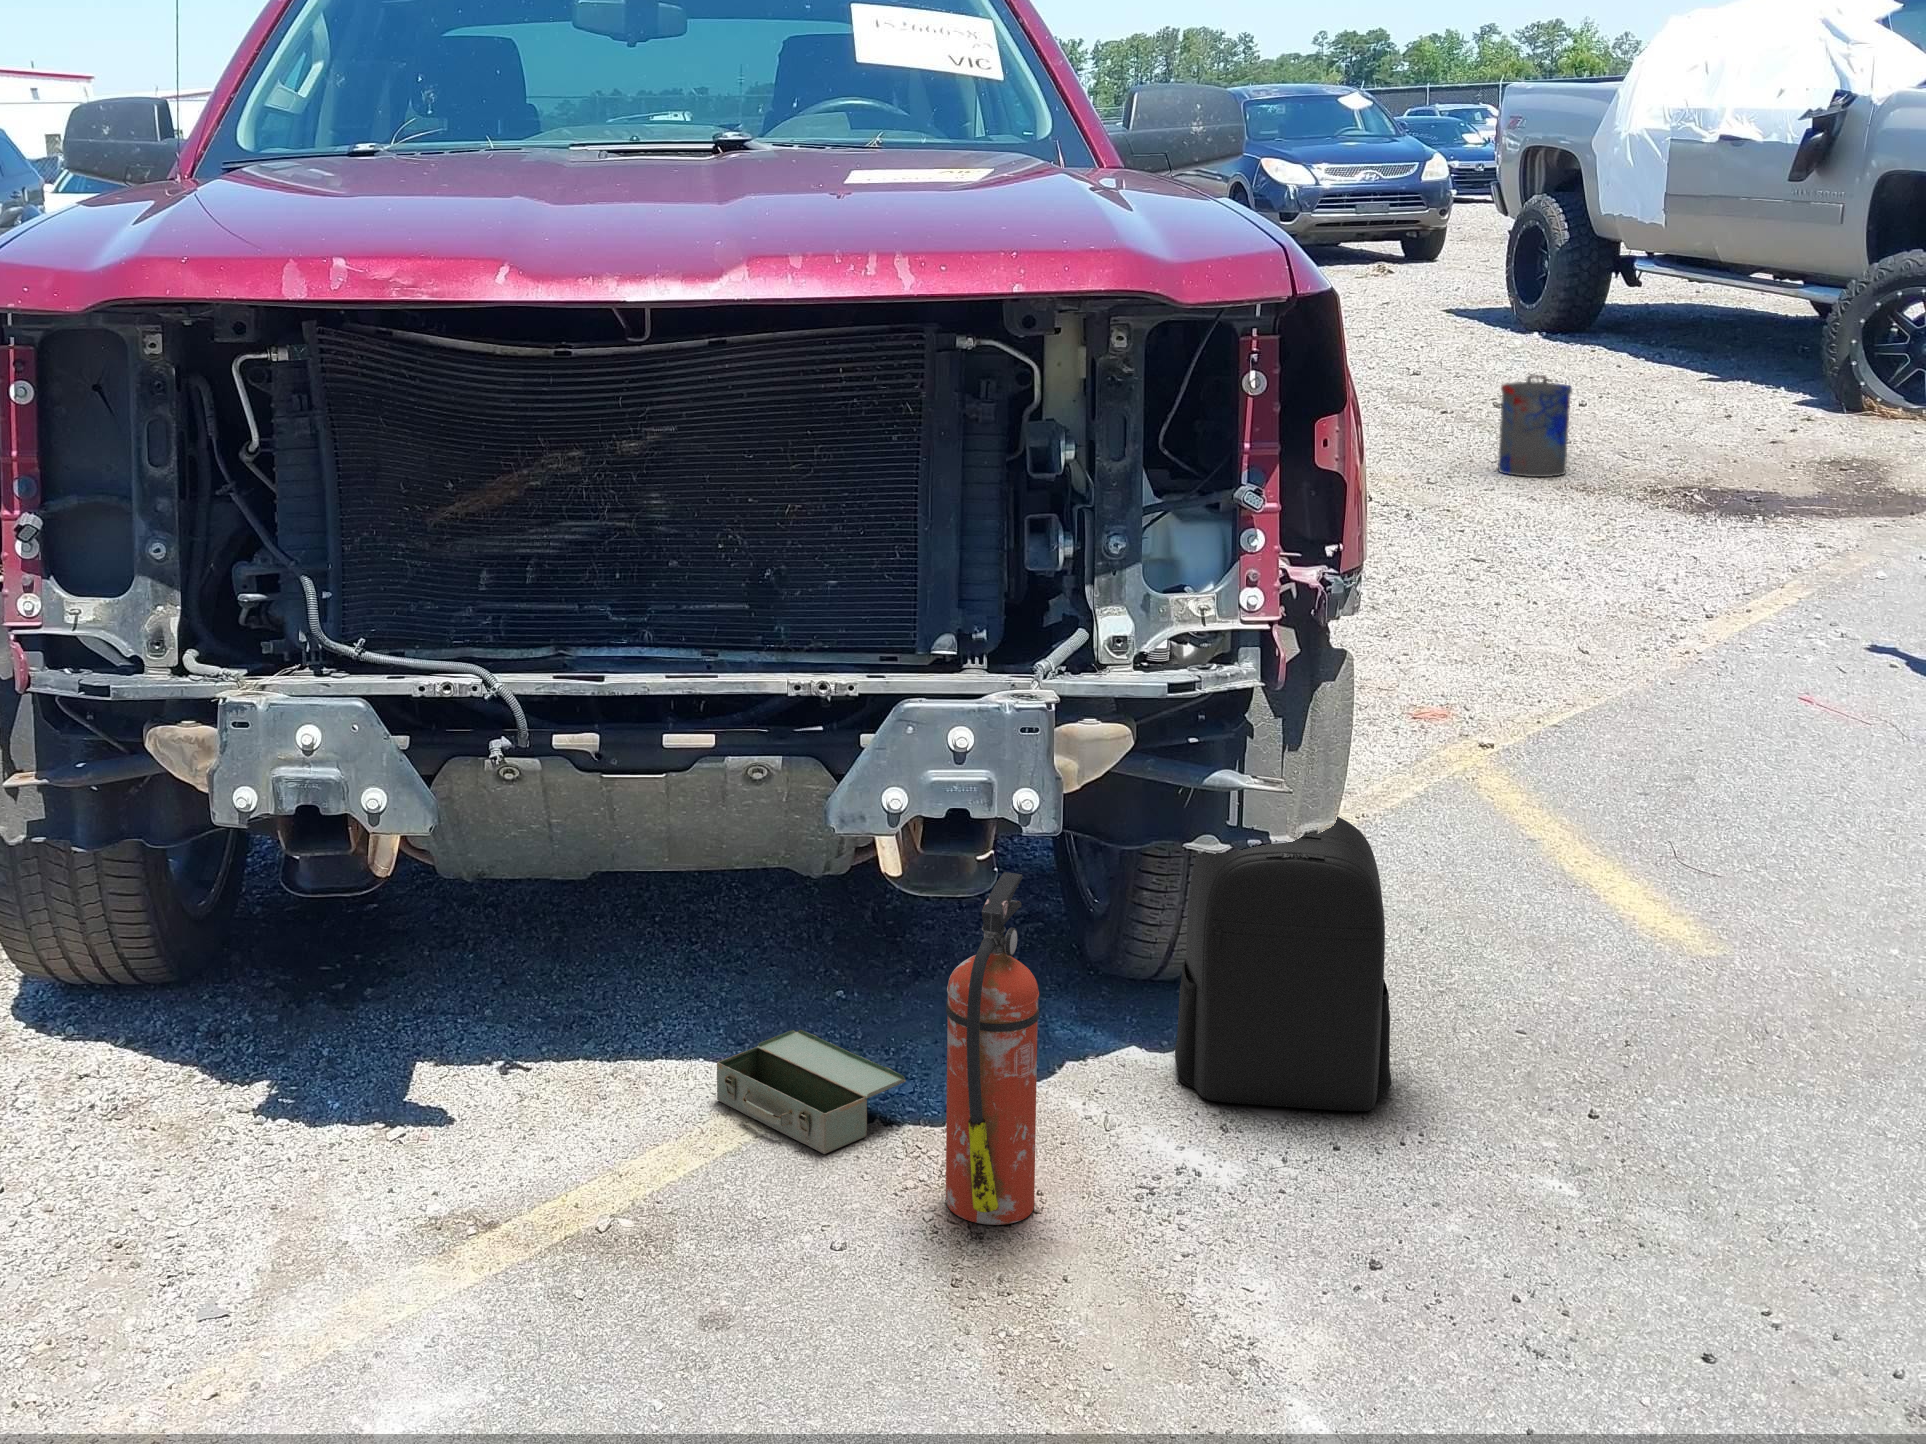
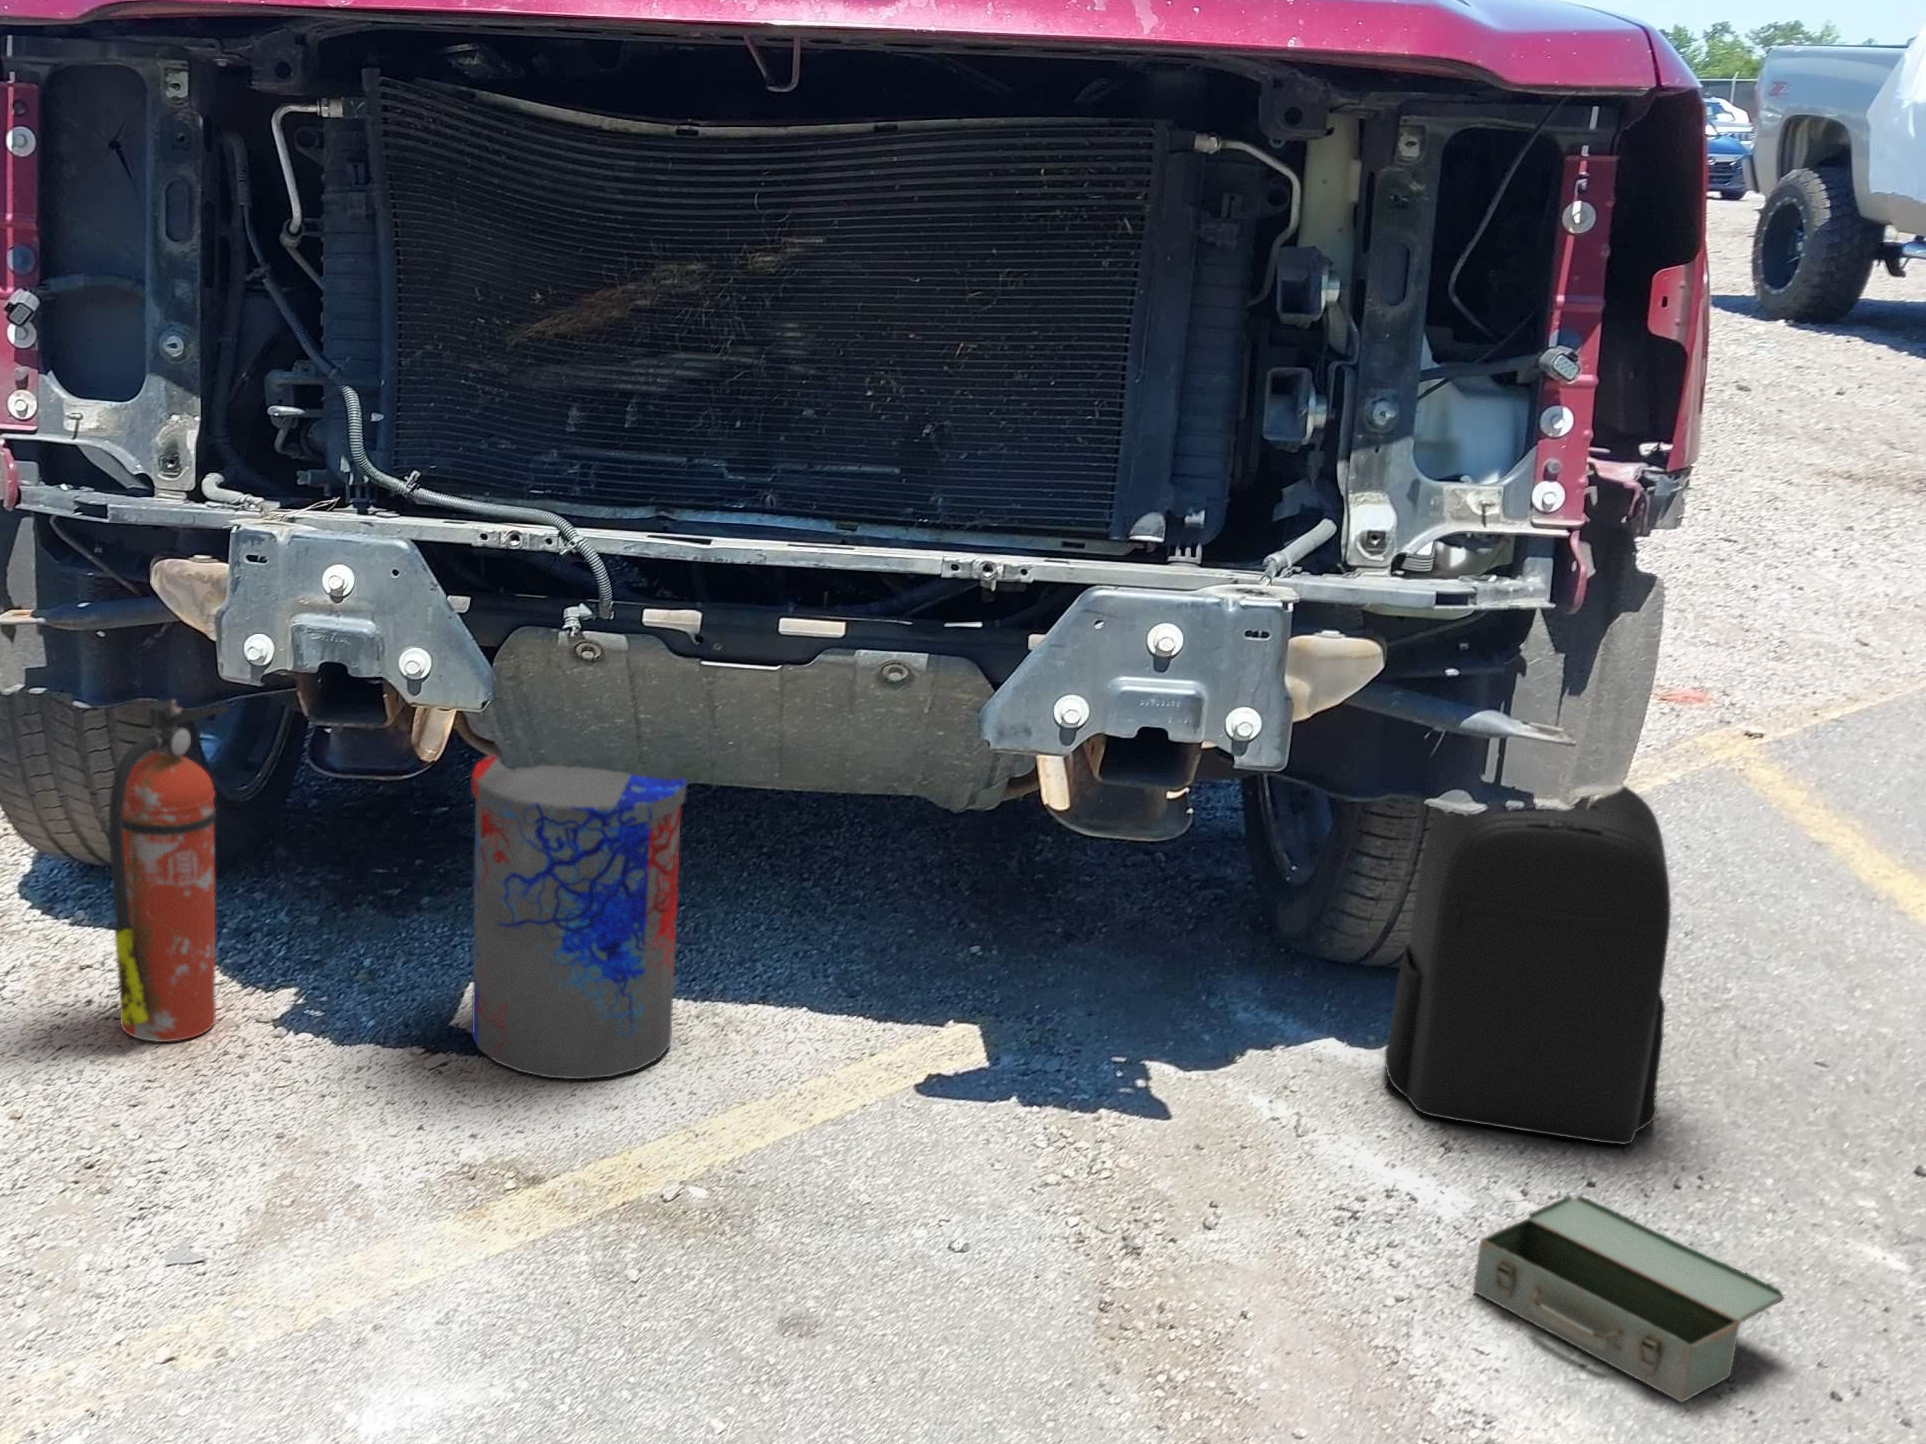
trash can: present [1498,375,1572,477] -> present [472,755,686,1079]
fire extinguisher: present [946,872,1039,1225] -> present [109,700,228,1042]
toolbox: present [717,1030,906,1154] -> present [1473,1195,1784,1402]

